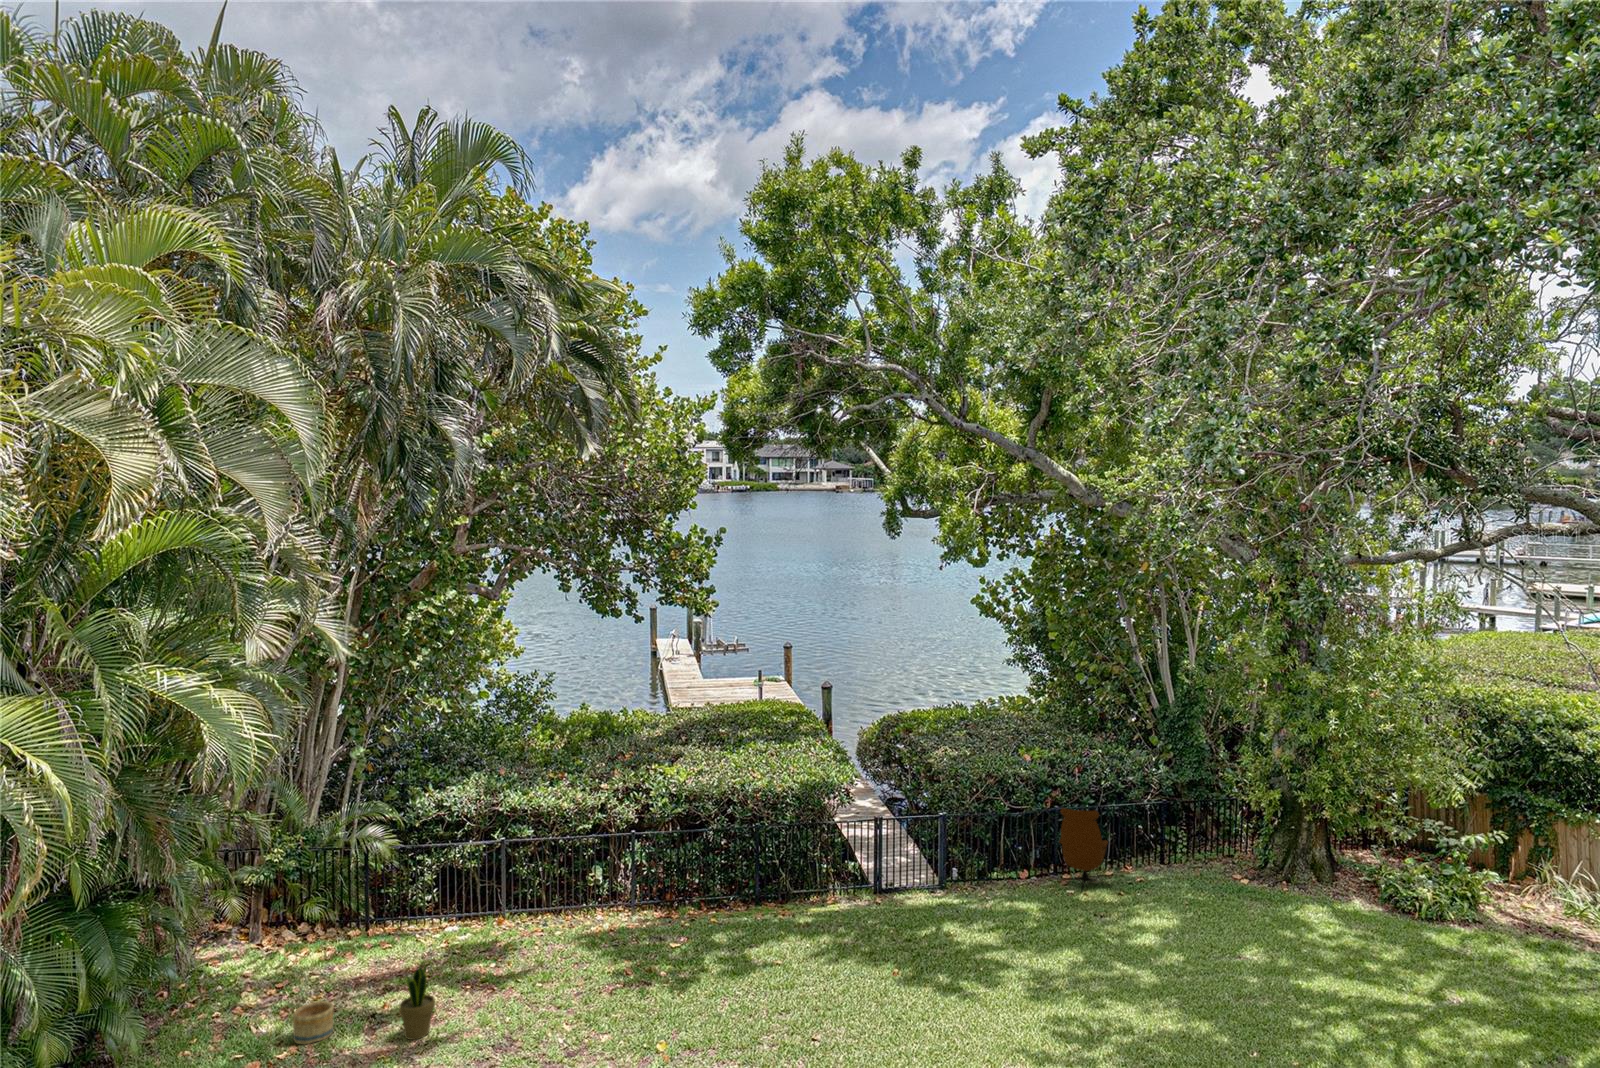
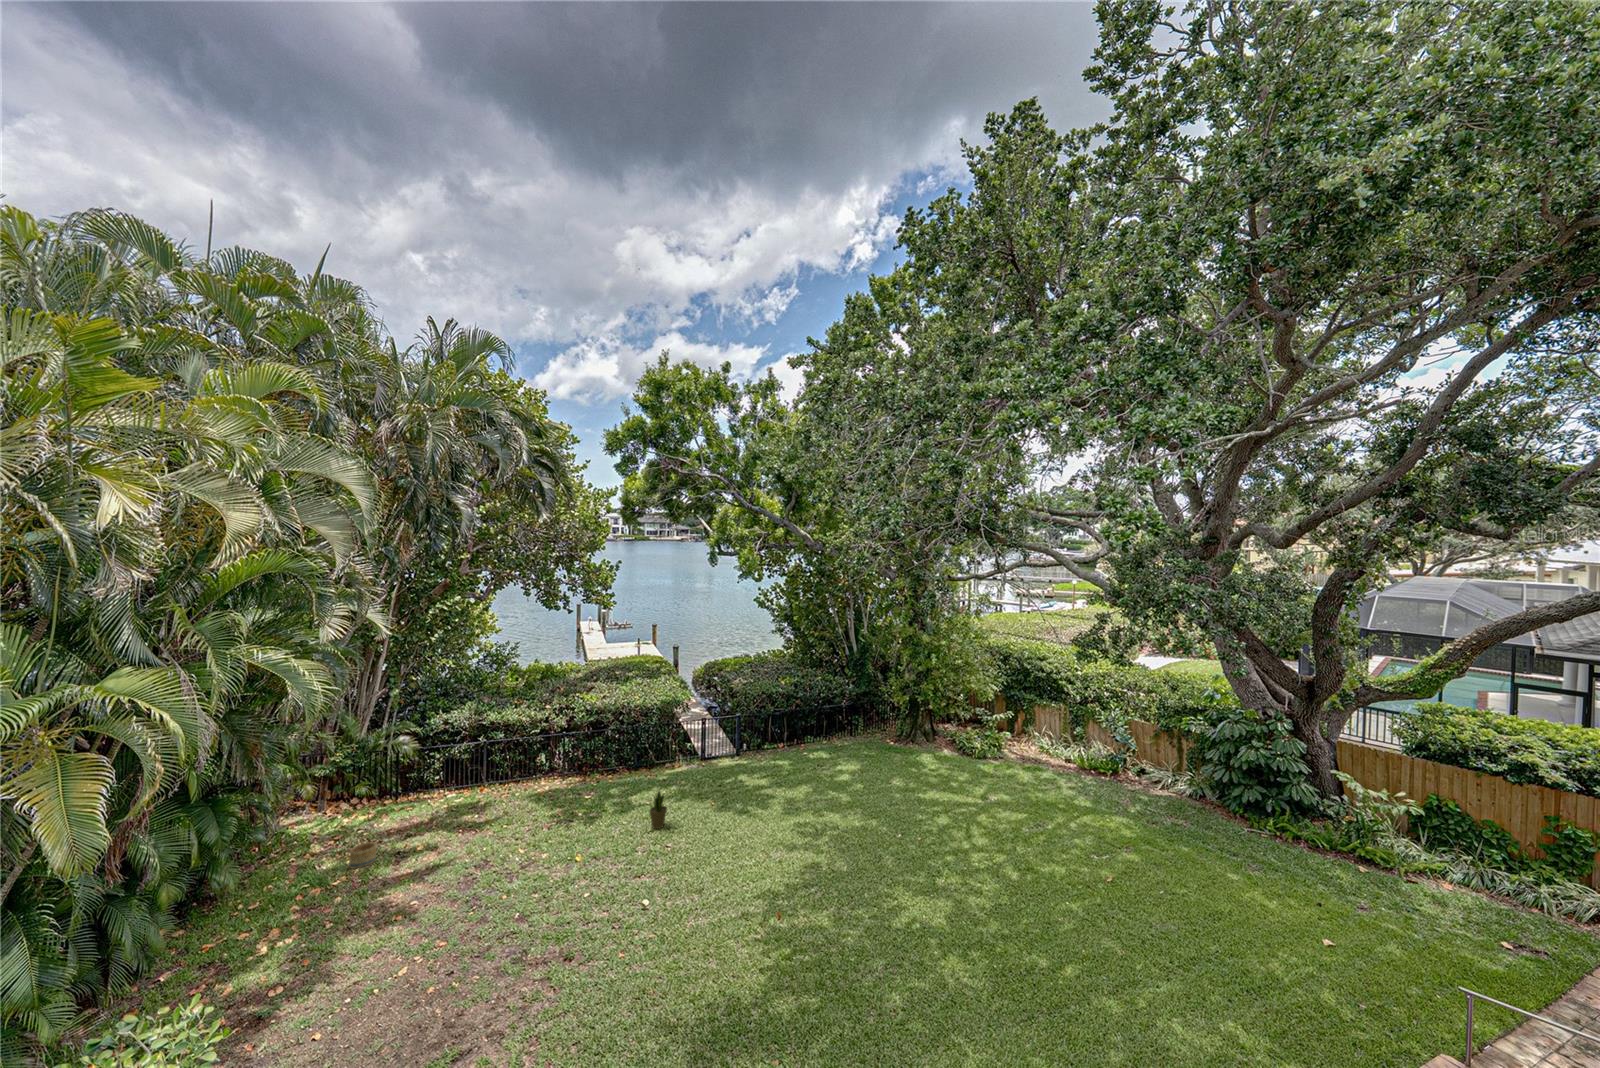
lounge chair: present [1059,808,1111,891] -> none [796,703,821,745]
potted plant: present [400,966,439,1040] -> present [649,791,667,829]

